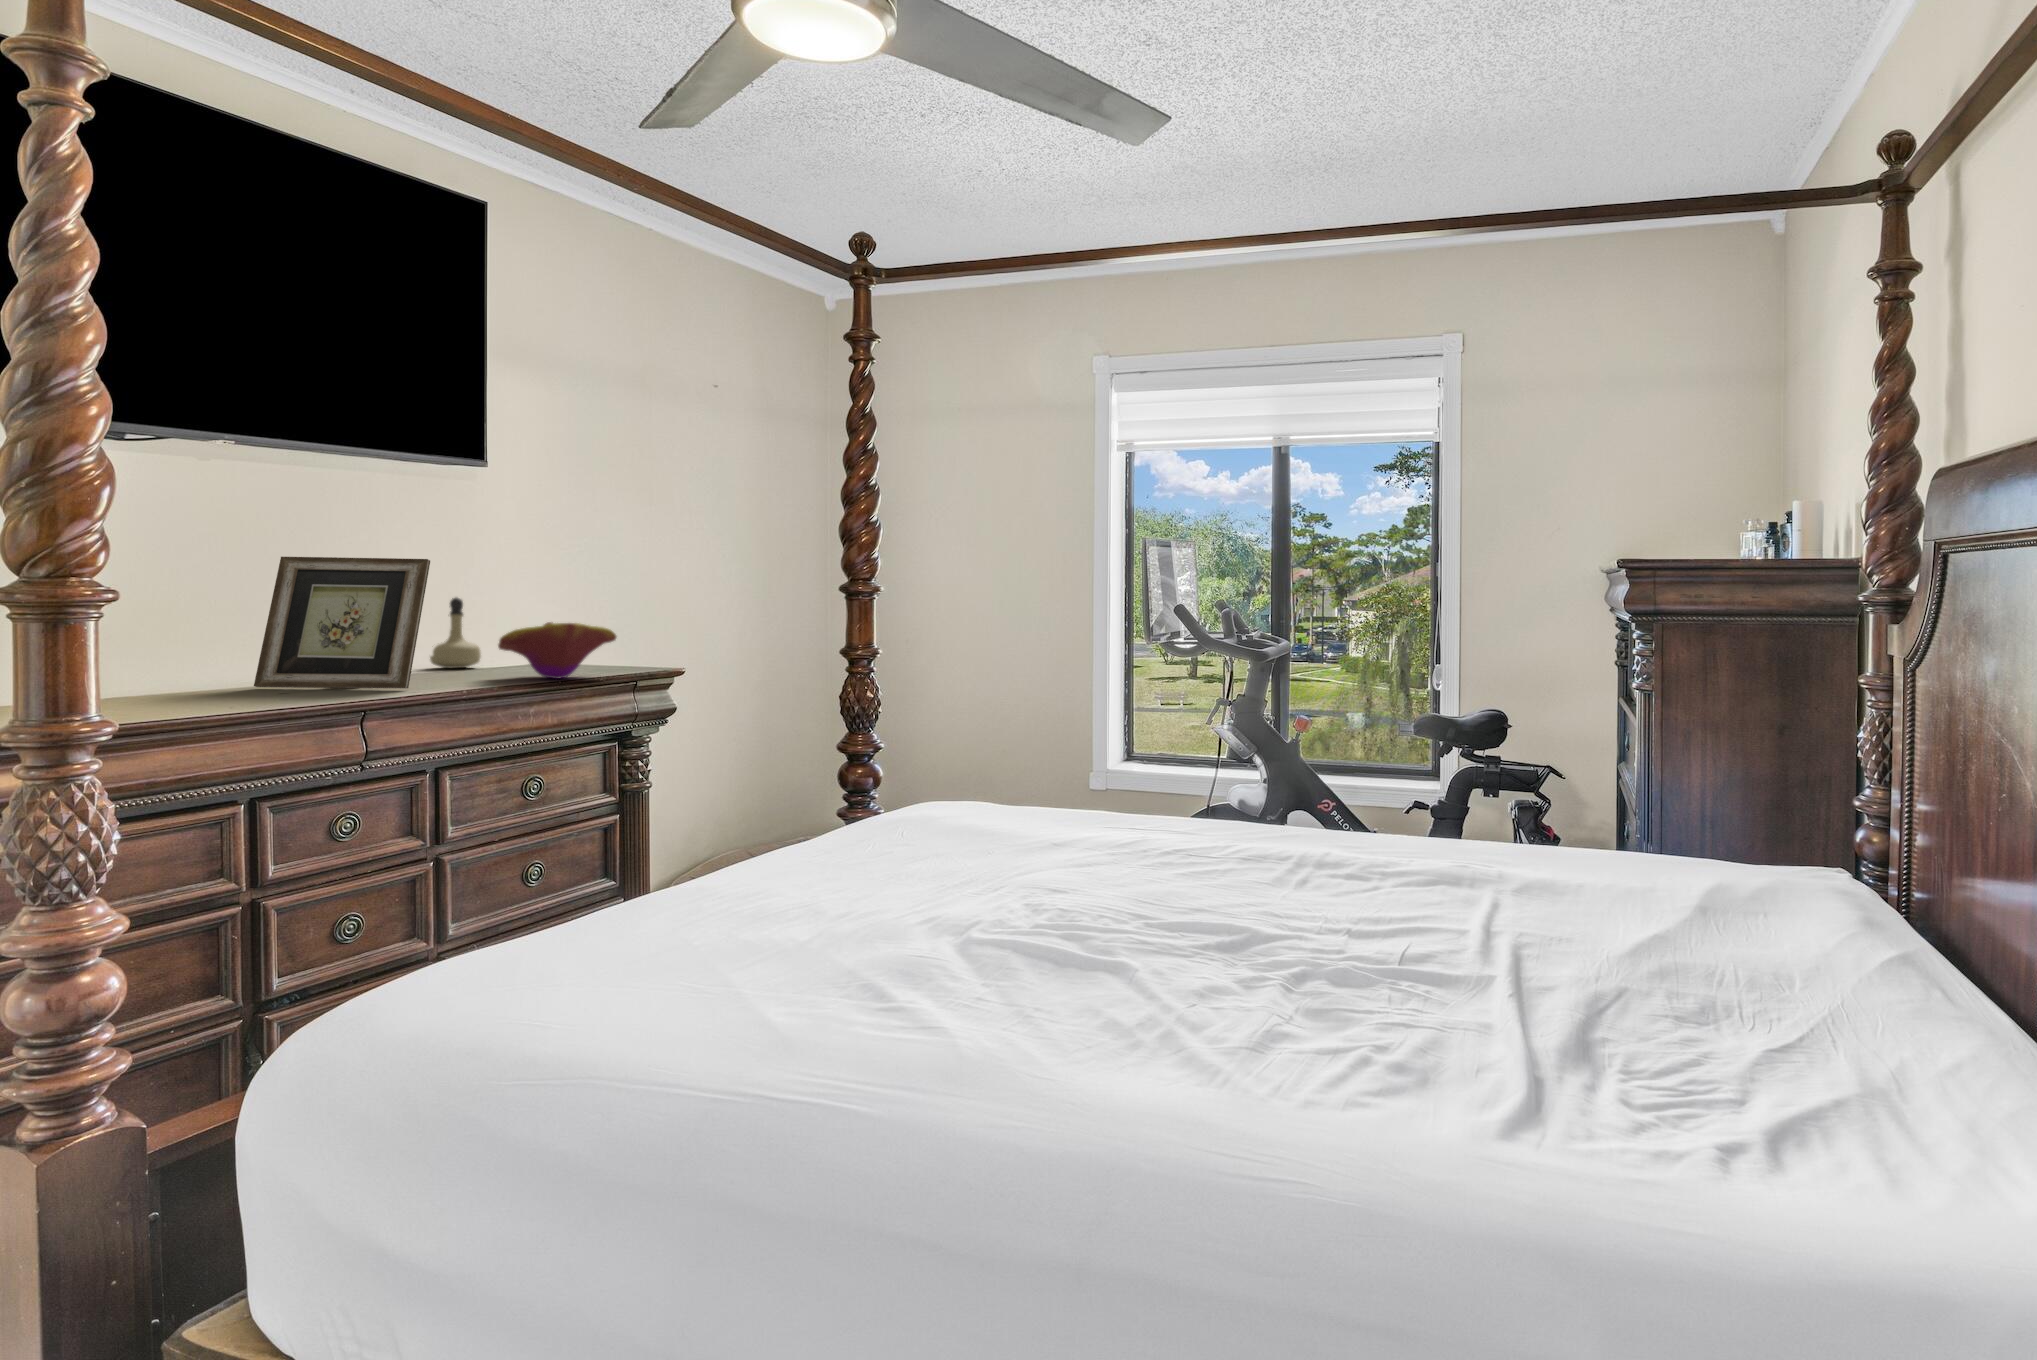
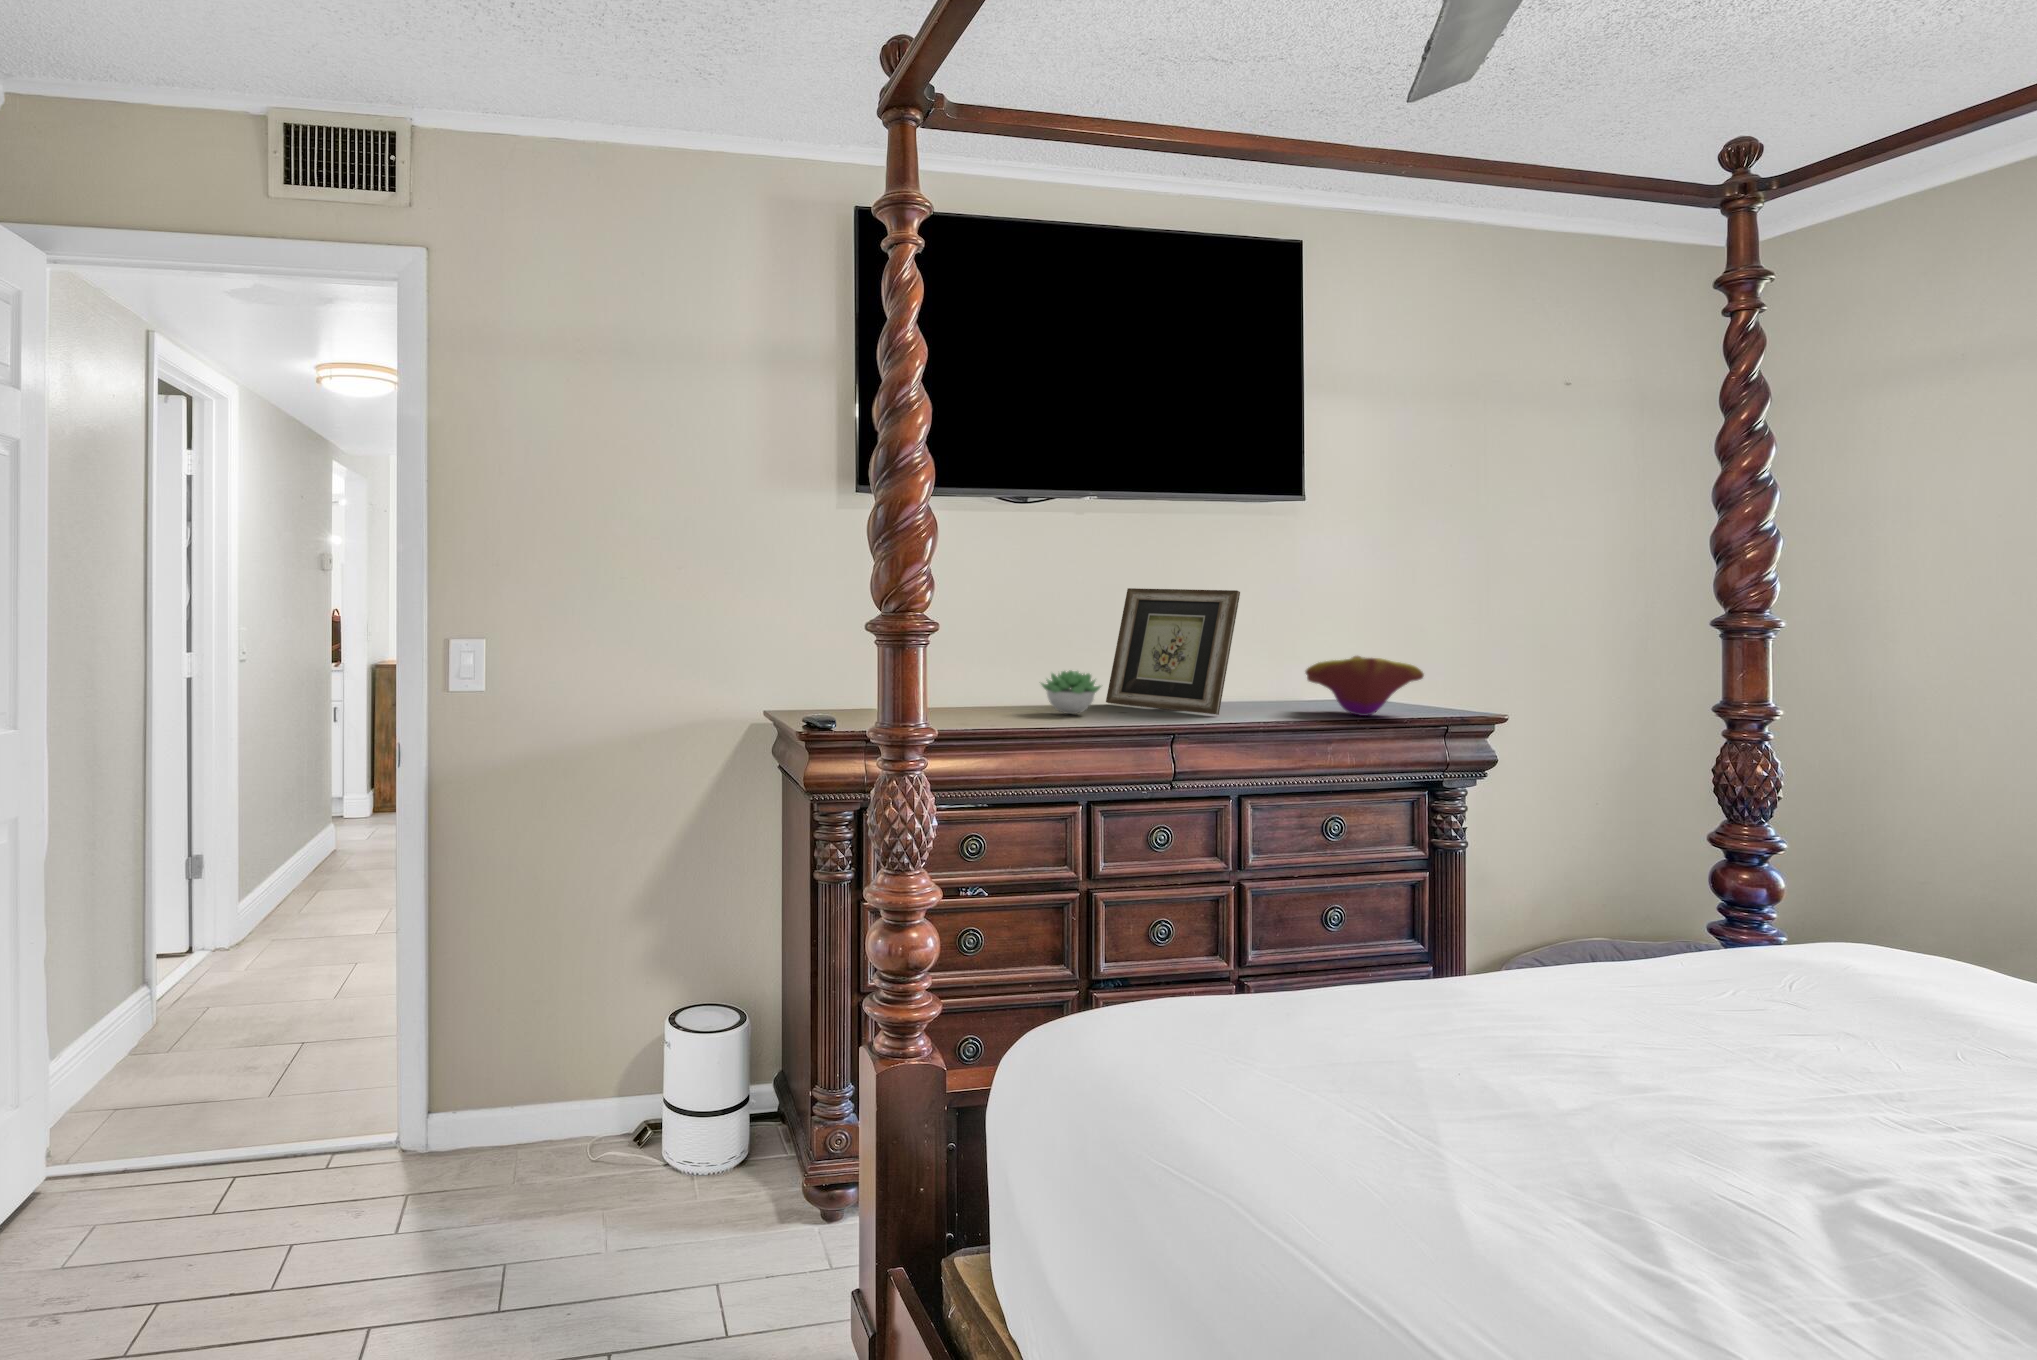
perfume bottle: present [430,597,481,669] -> none [1255,627,1300,697]
succulent plant: none [168,651,263,702] -> present [1041,671,1101,714]

